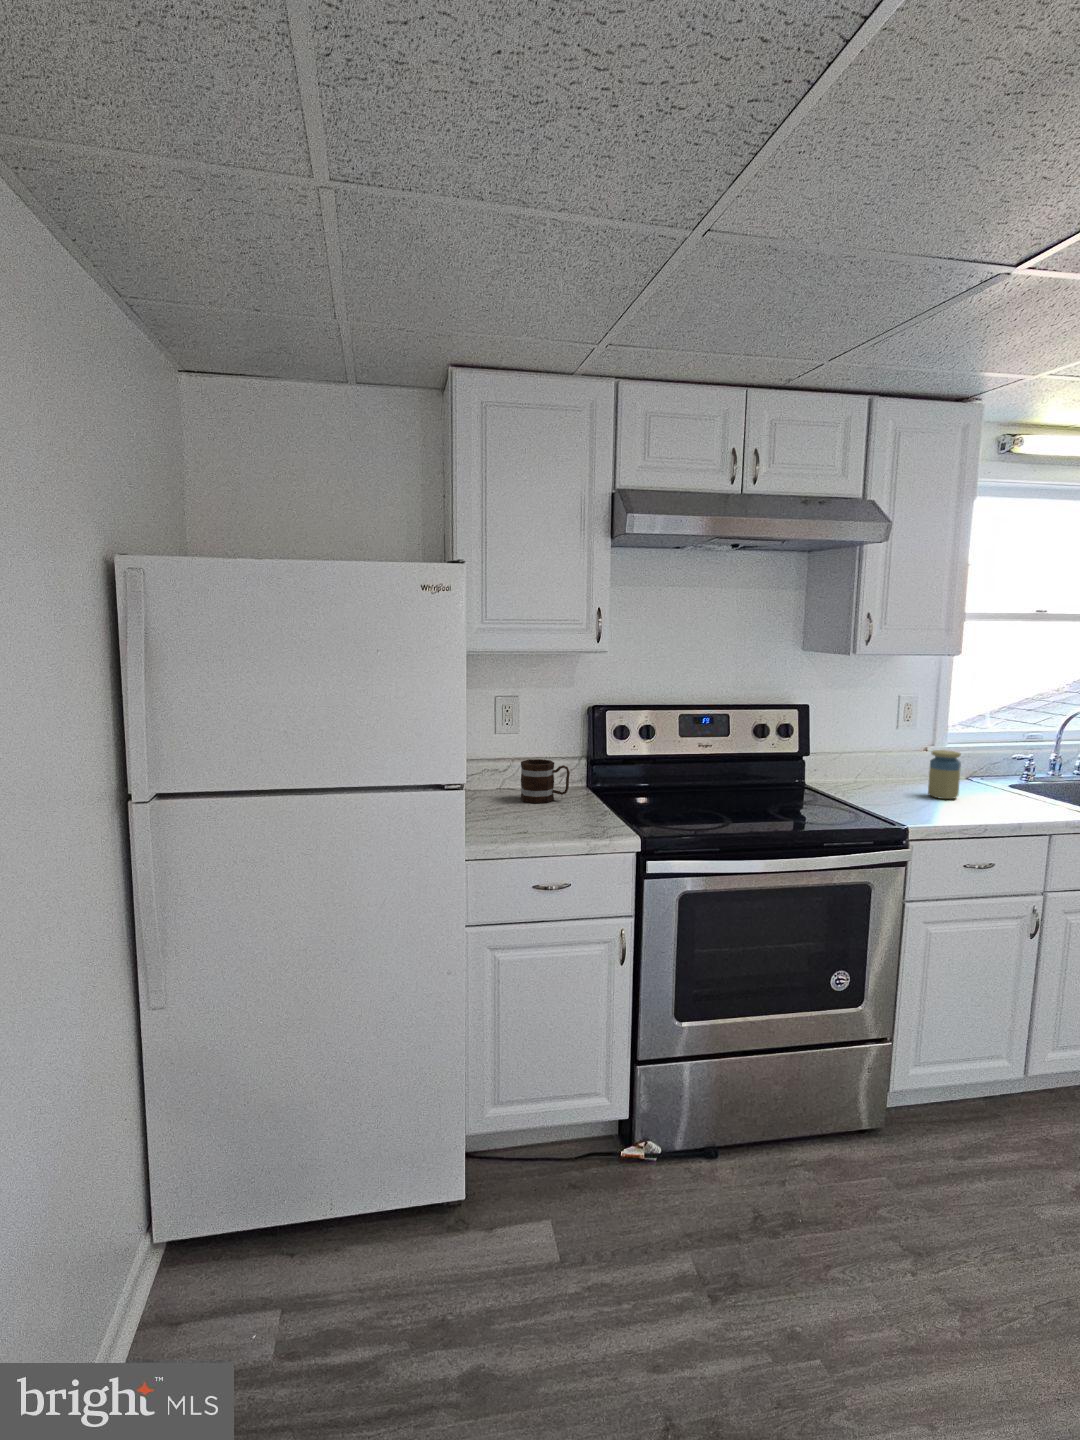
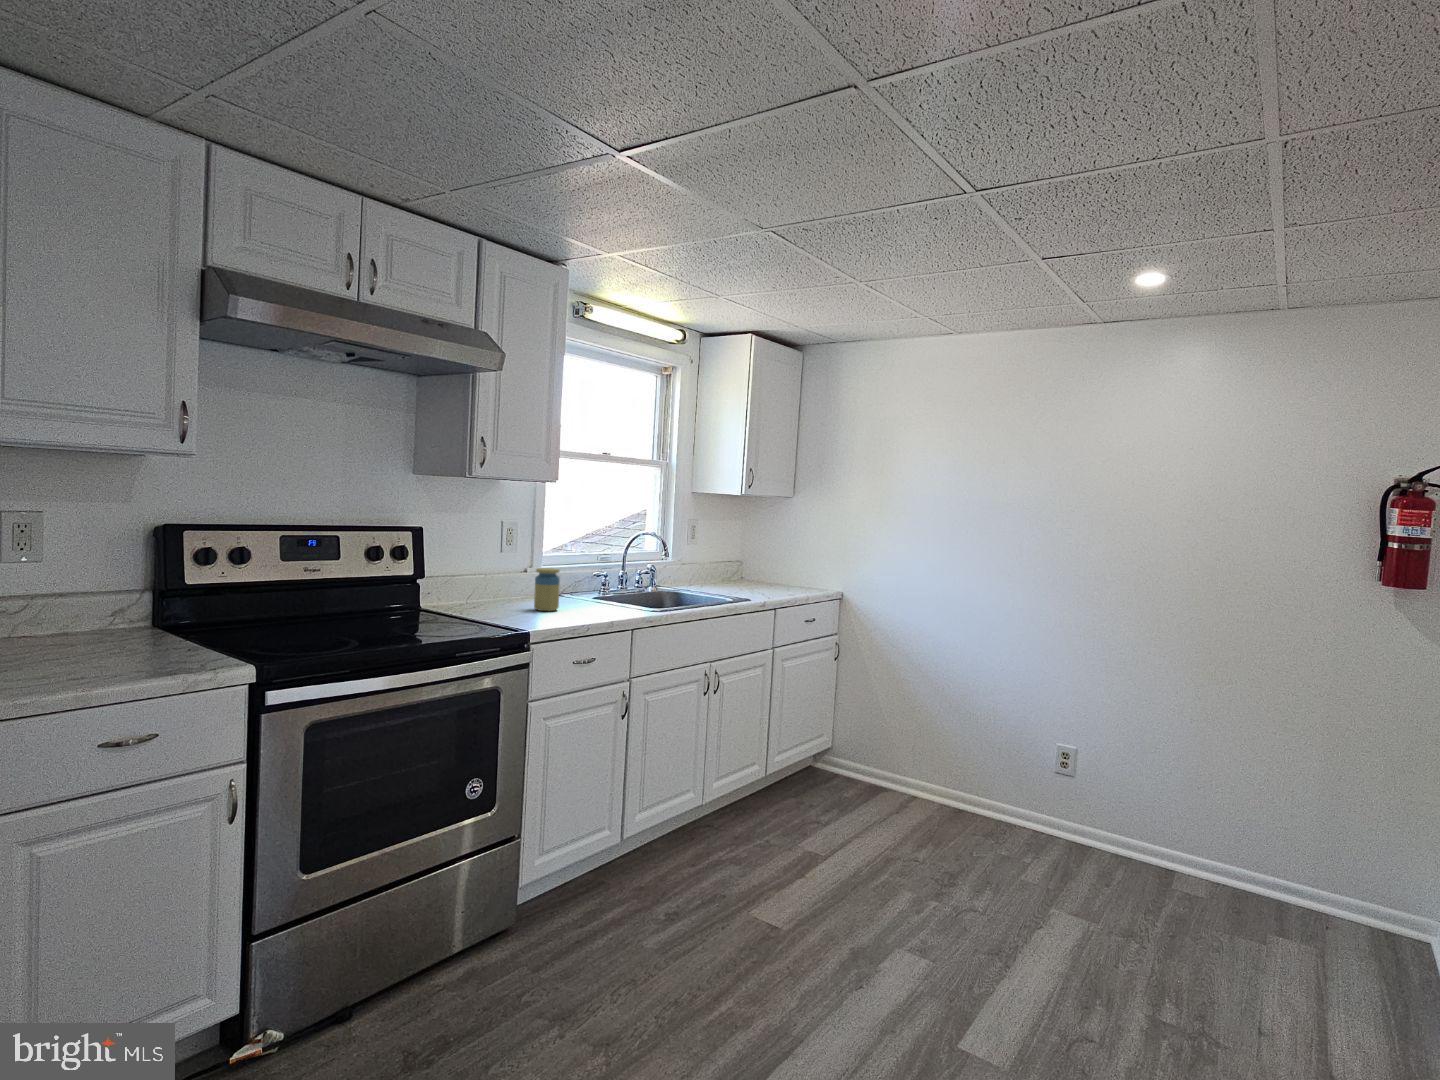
mug: present [521,759,570,803] -> none [51,592,134,649]

